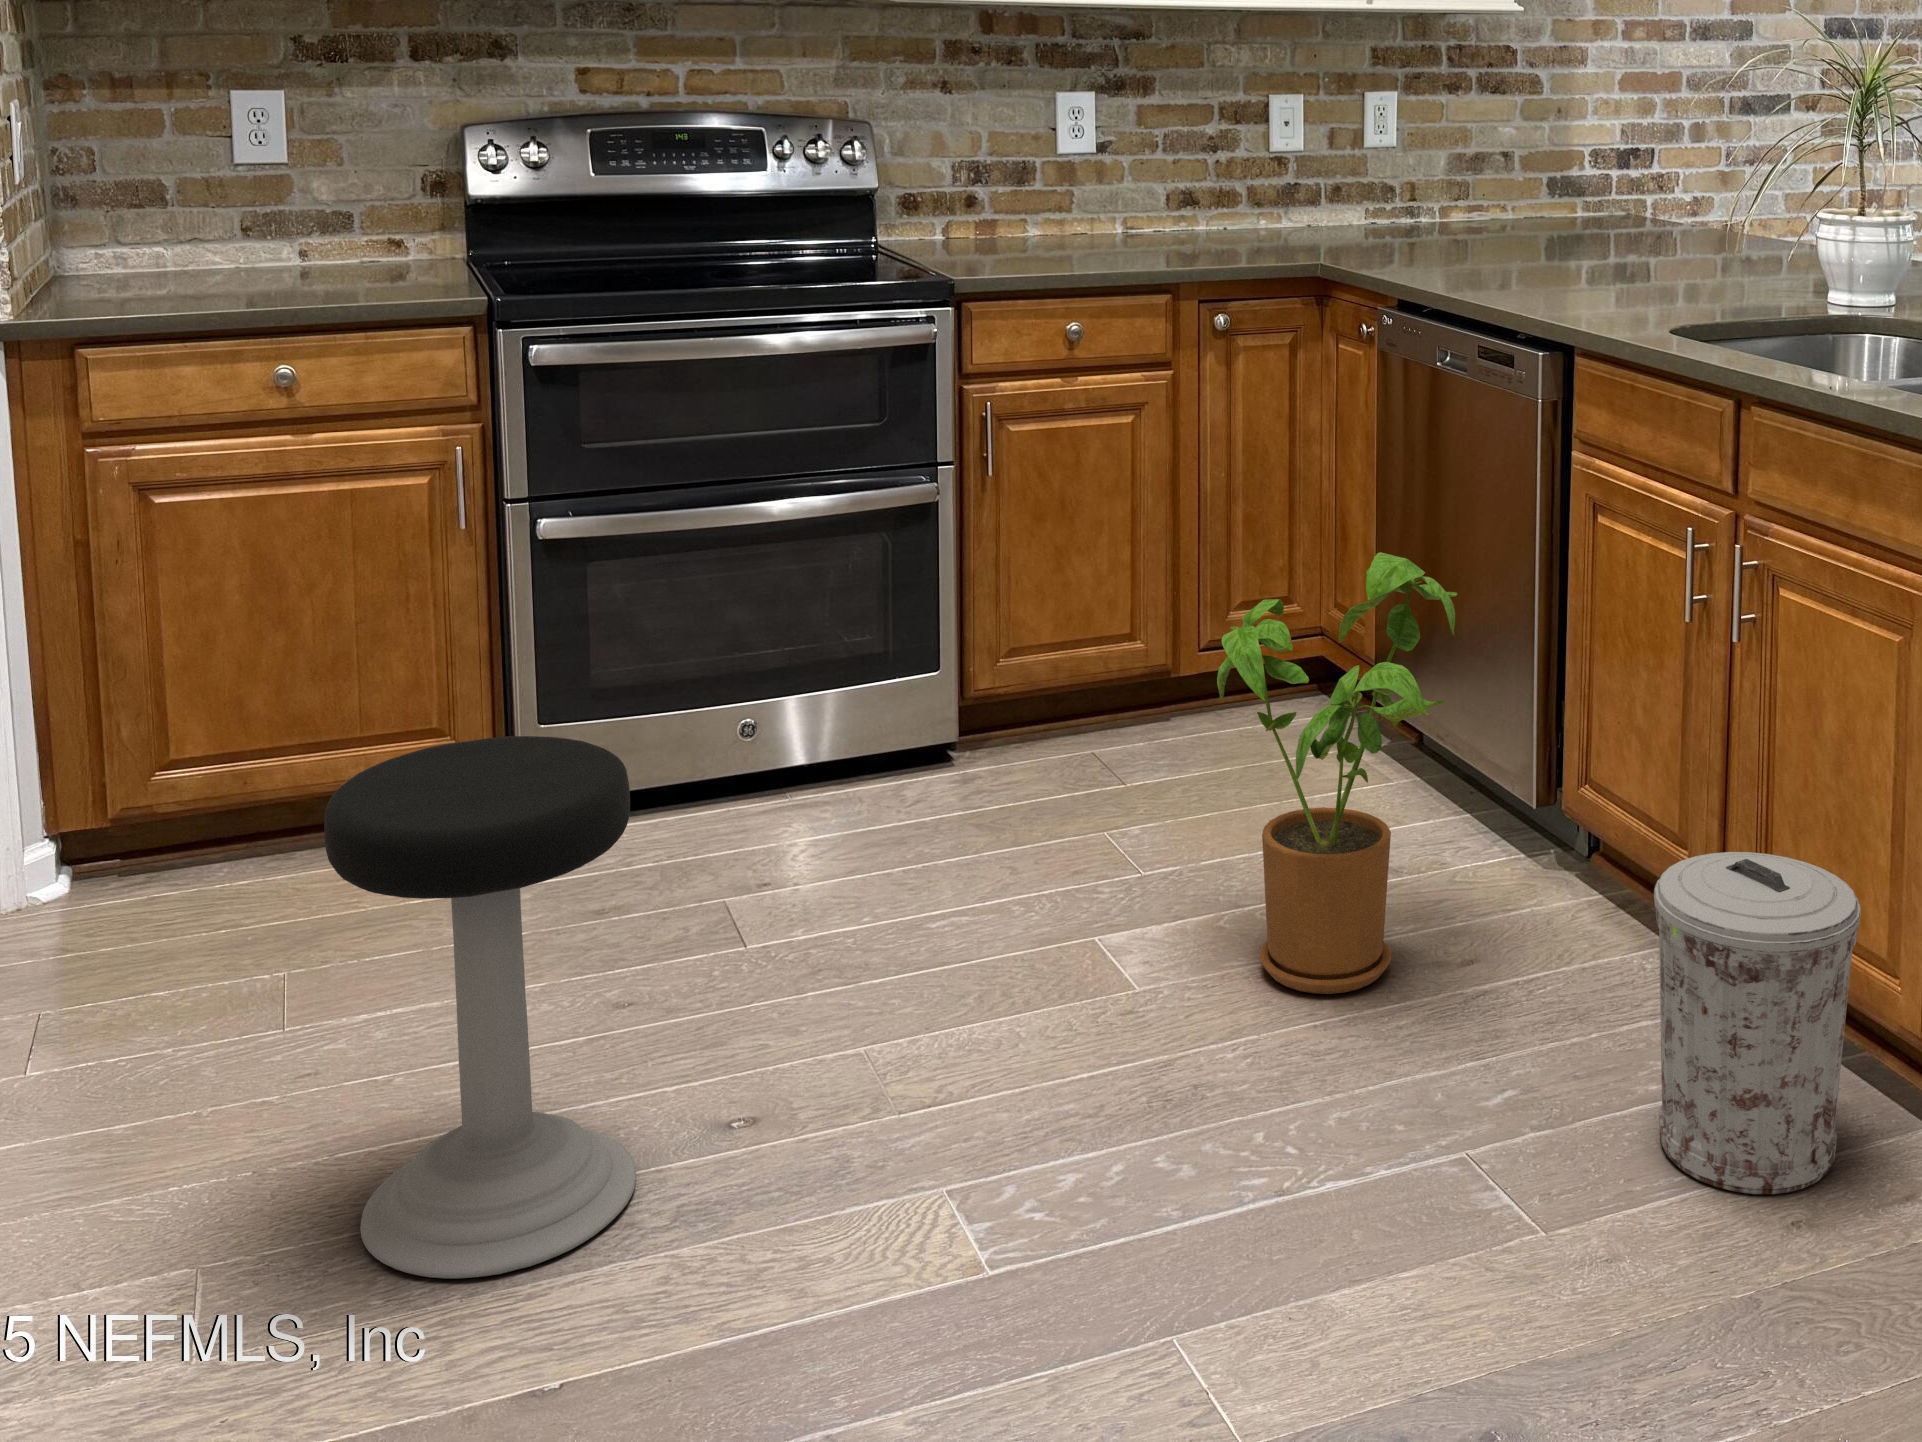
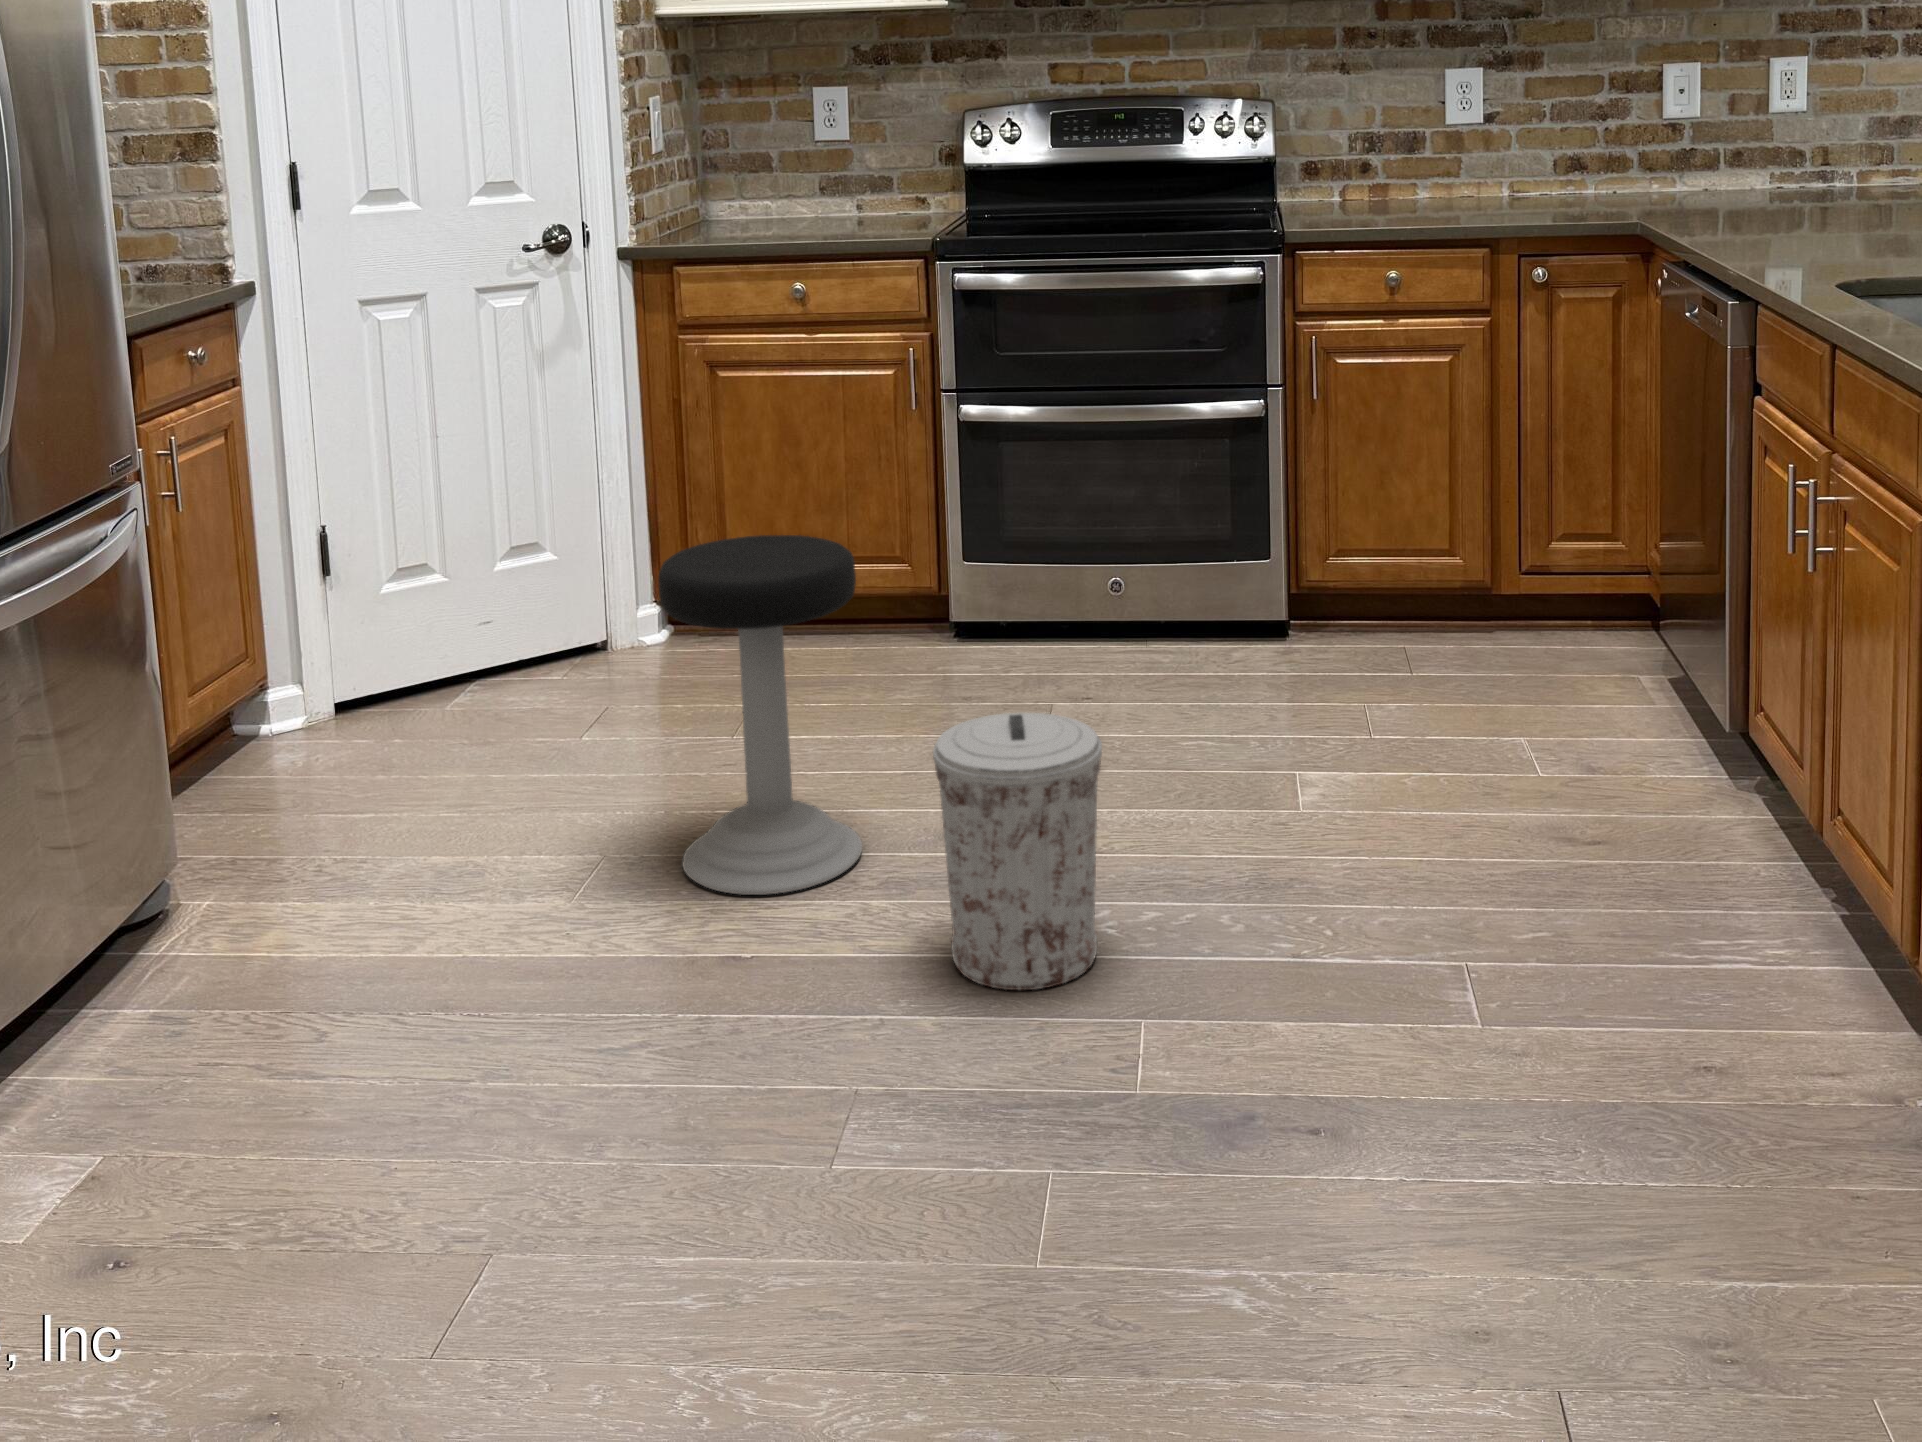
house plant: present [1217,553,1457,994] -> none [1367,472,1593,853]
trash can: present [1654,852,1861,1194] -> present [933,713,1102,990]

